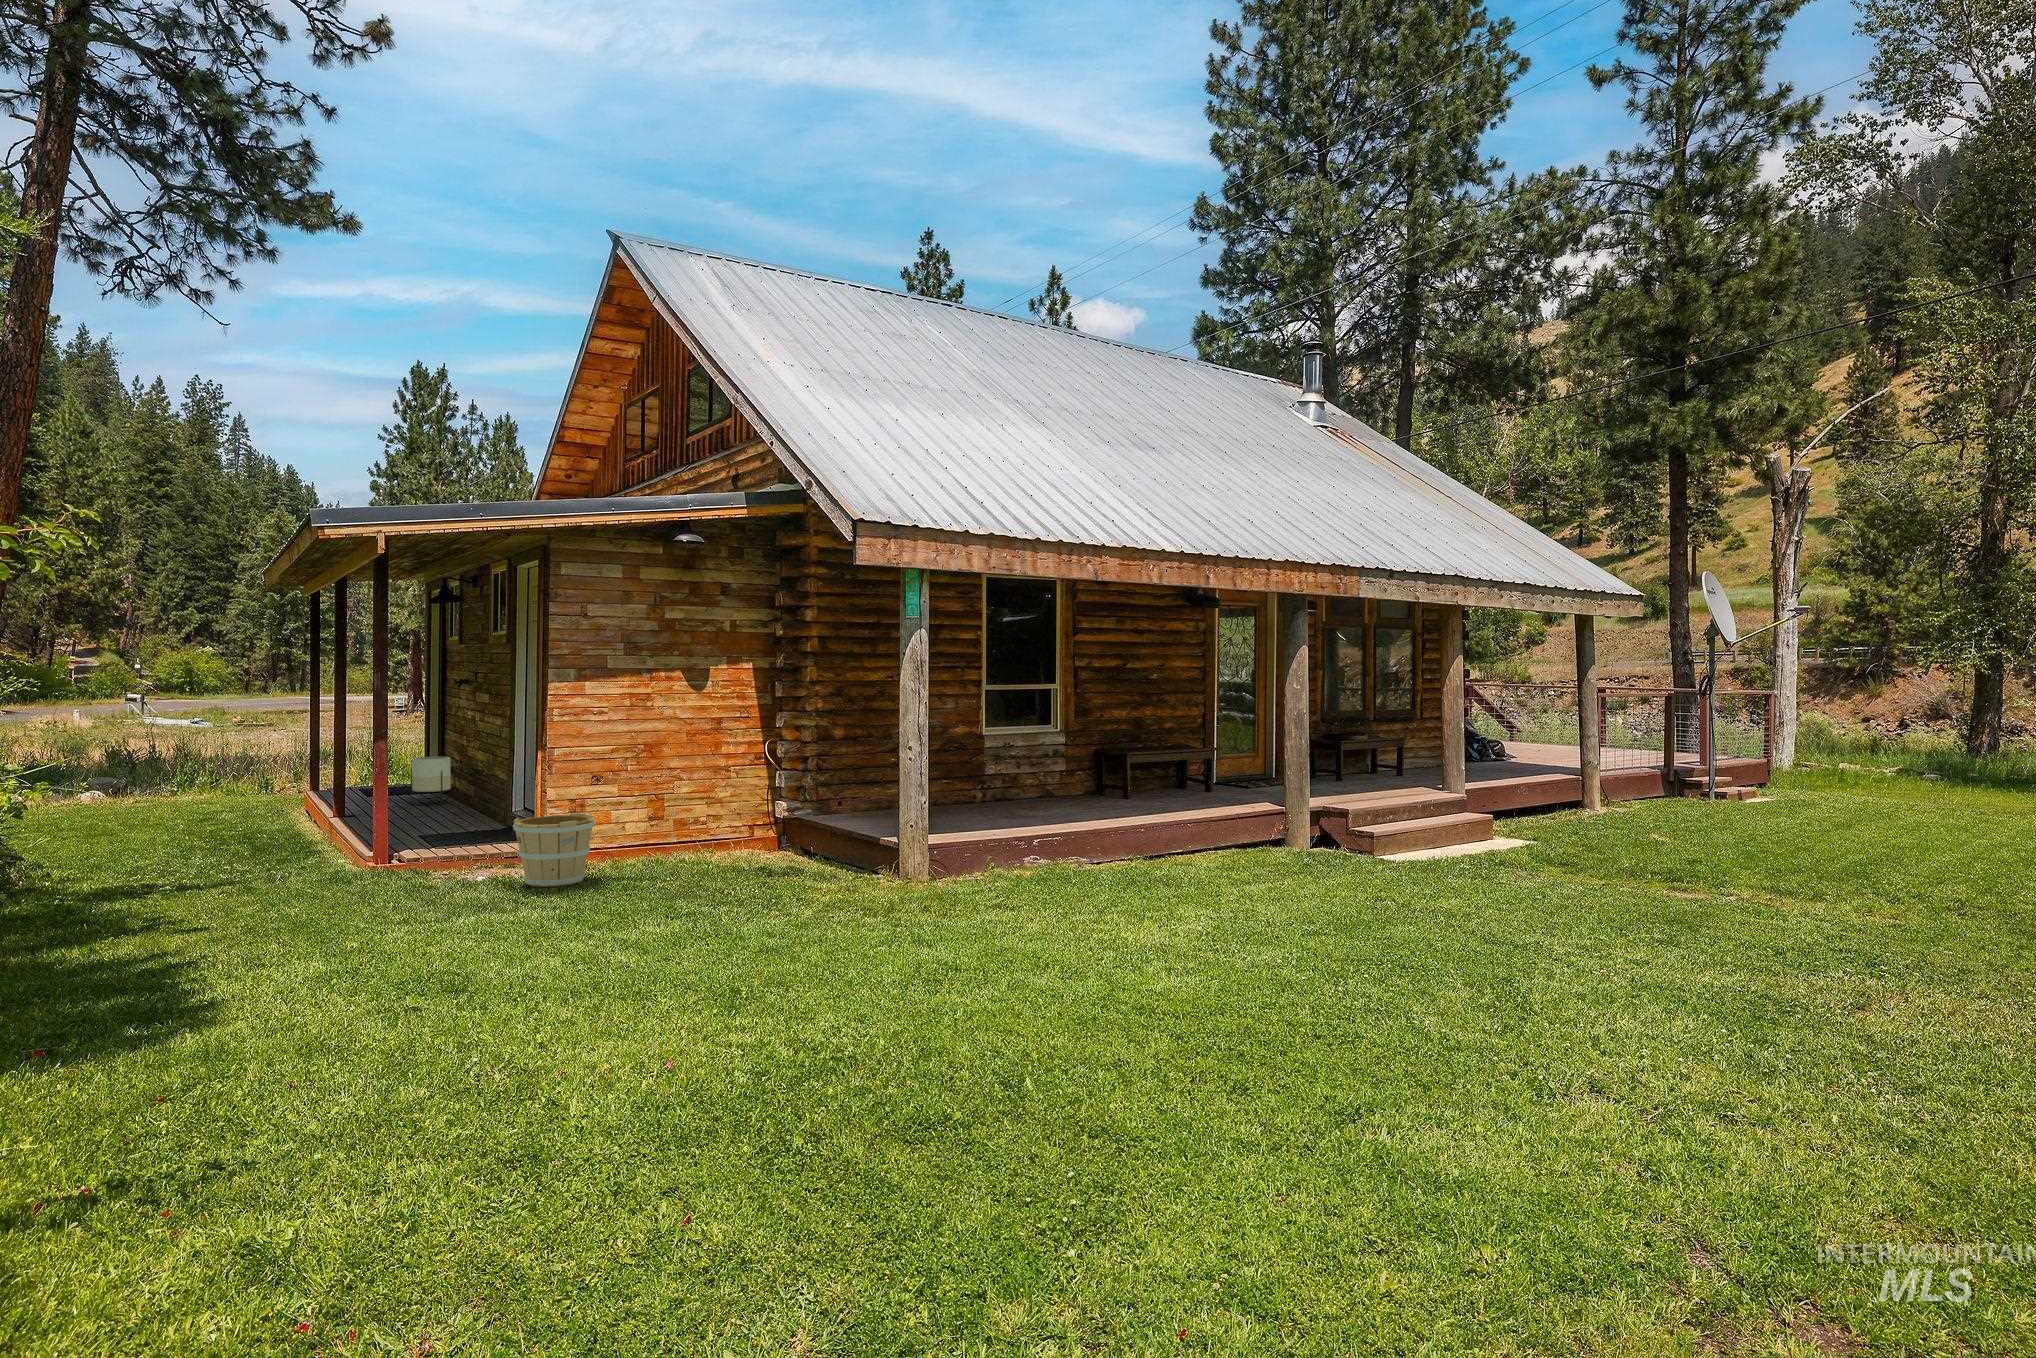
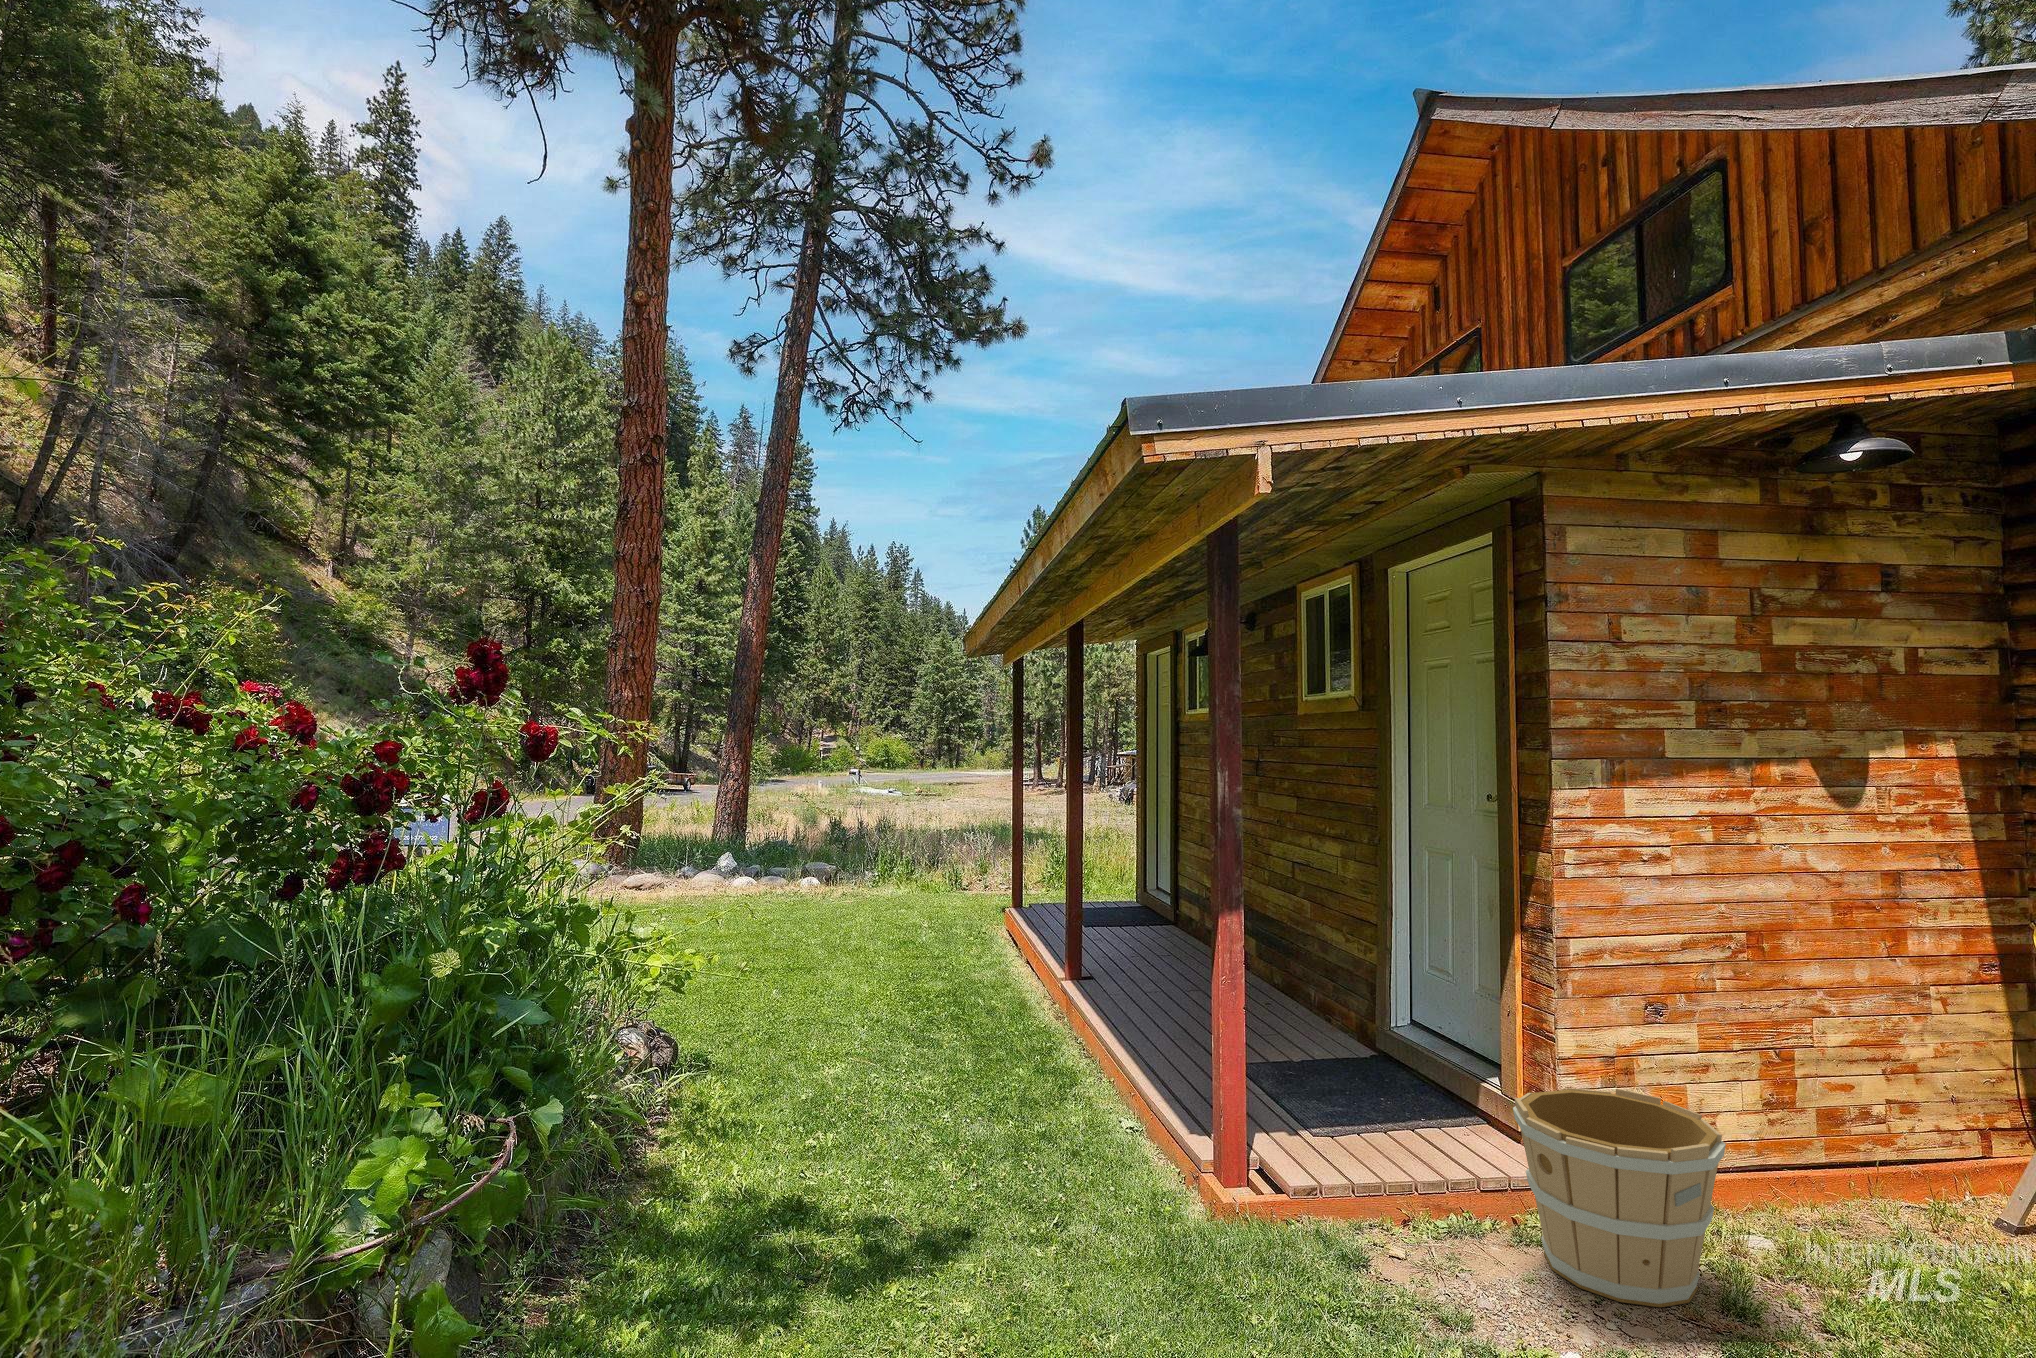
planter: present [411,757,451,805] -> none [1139,873,1189,944]

